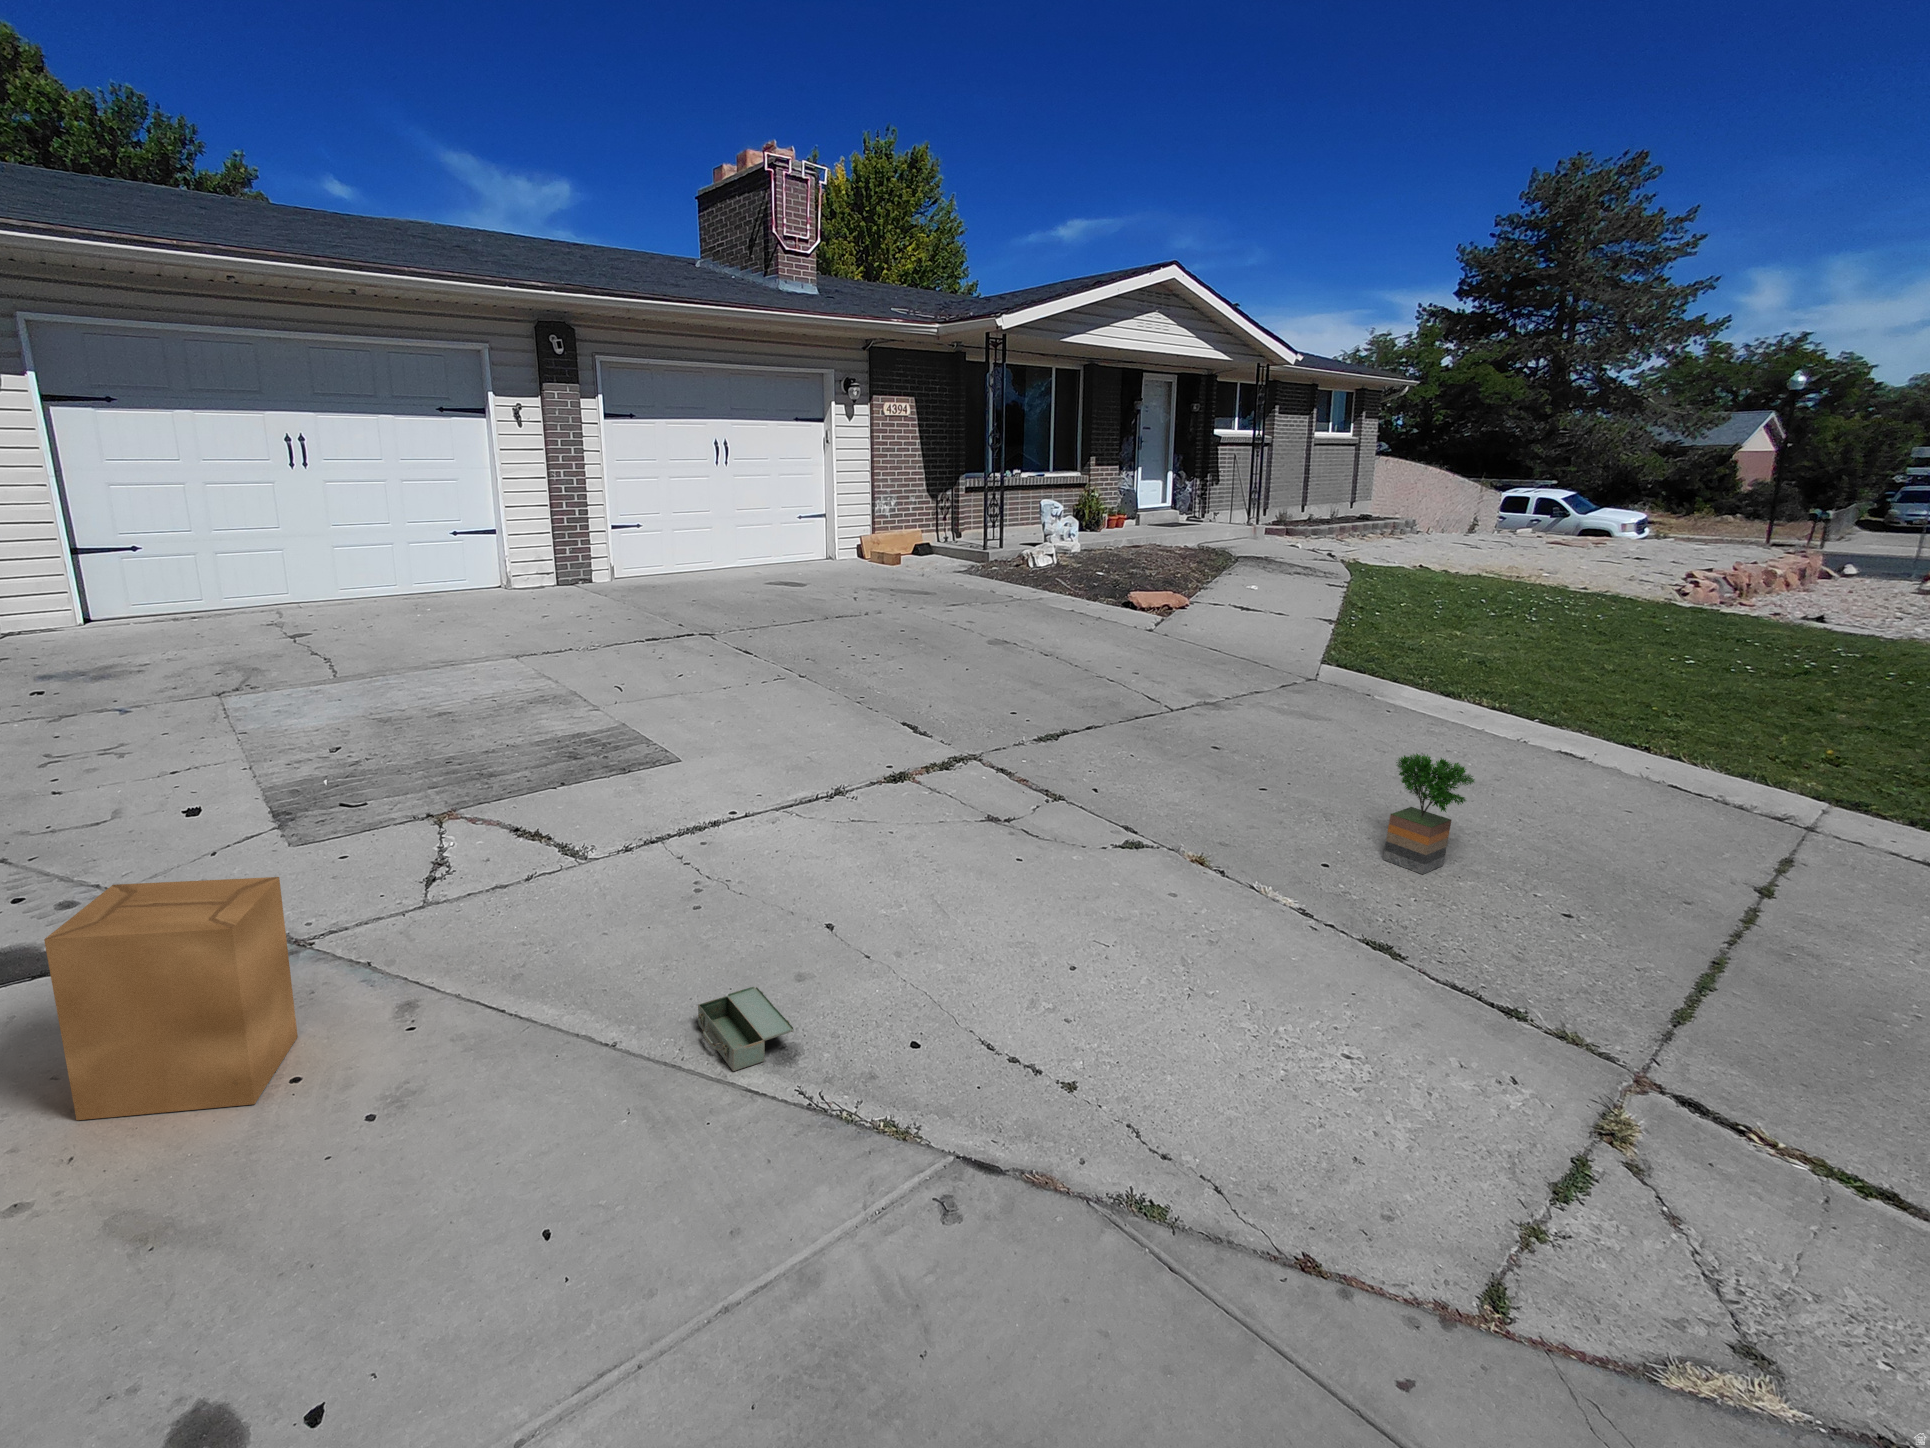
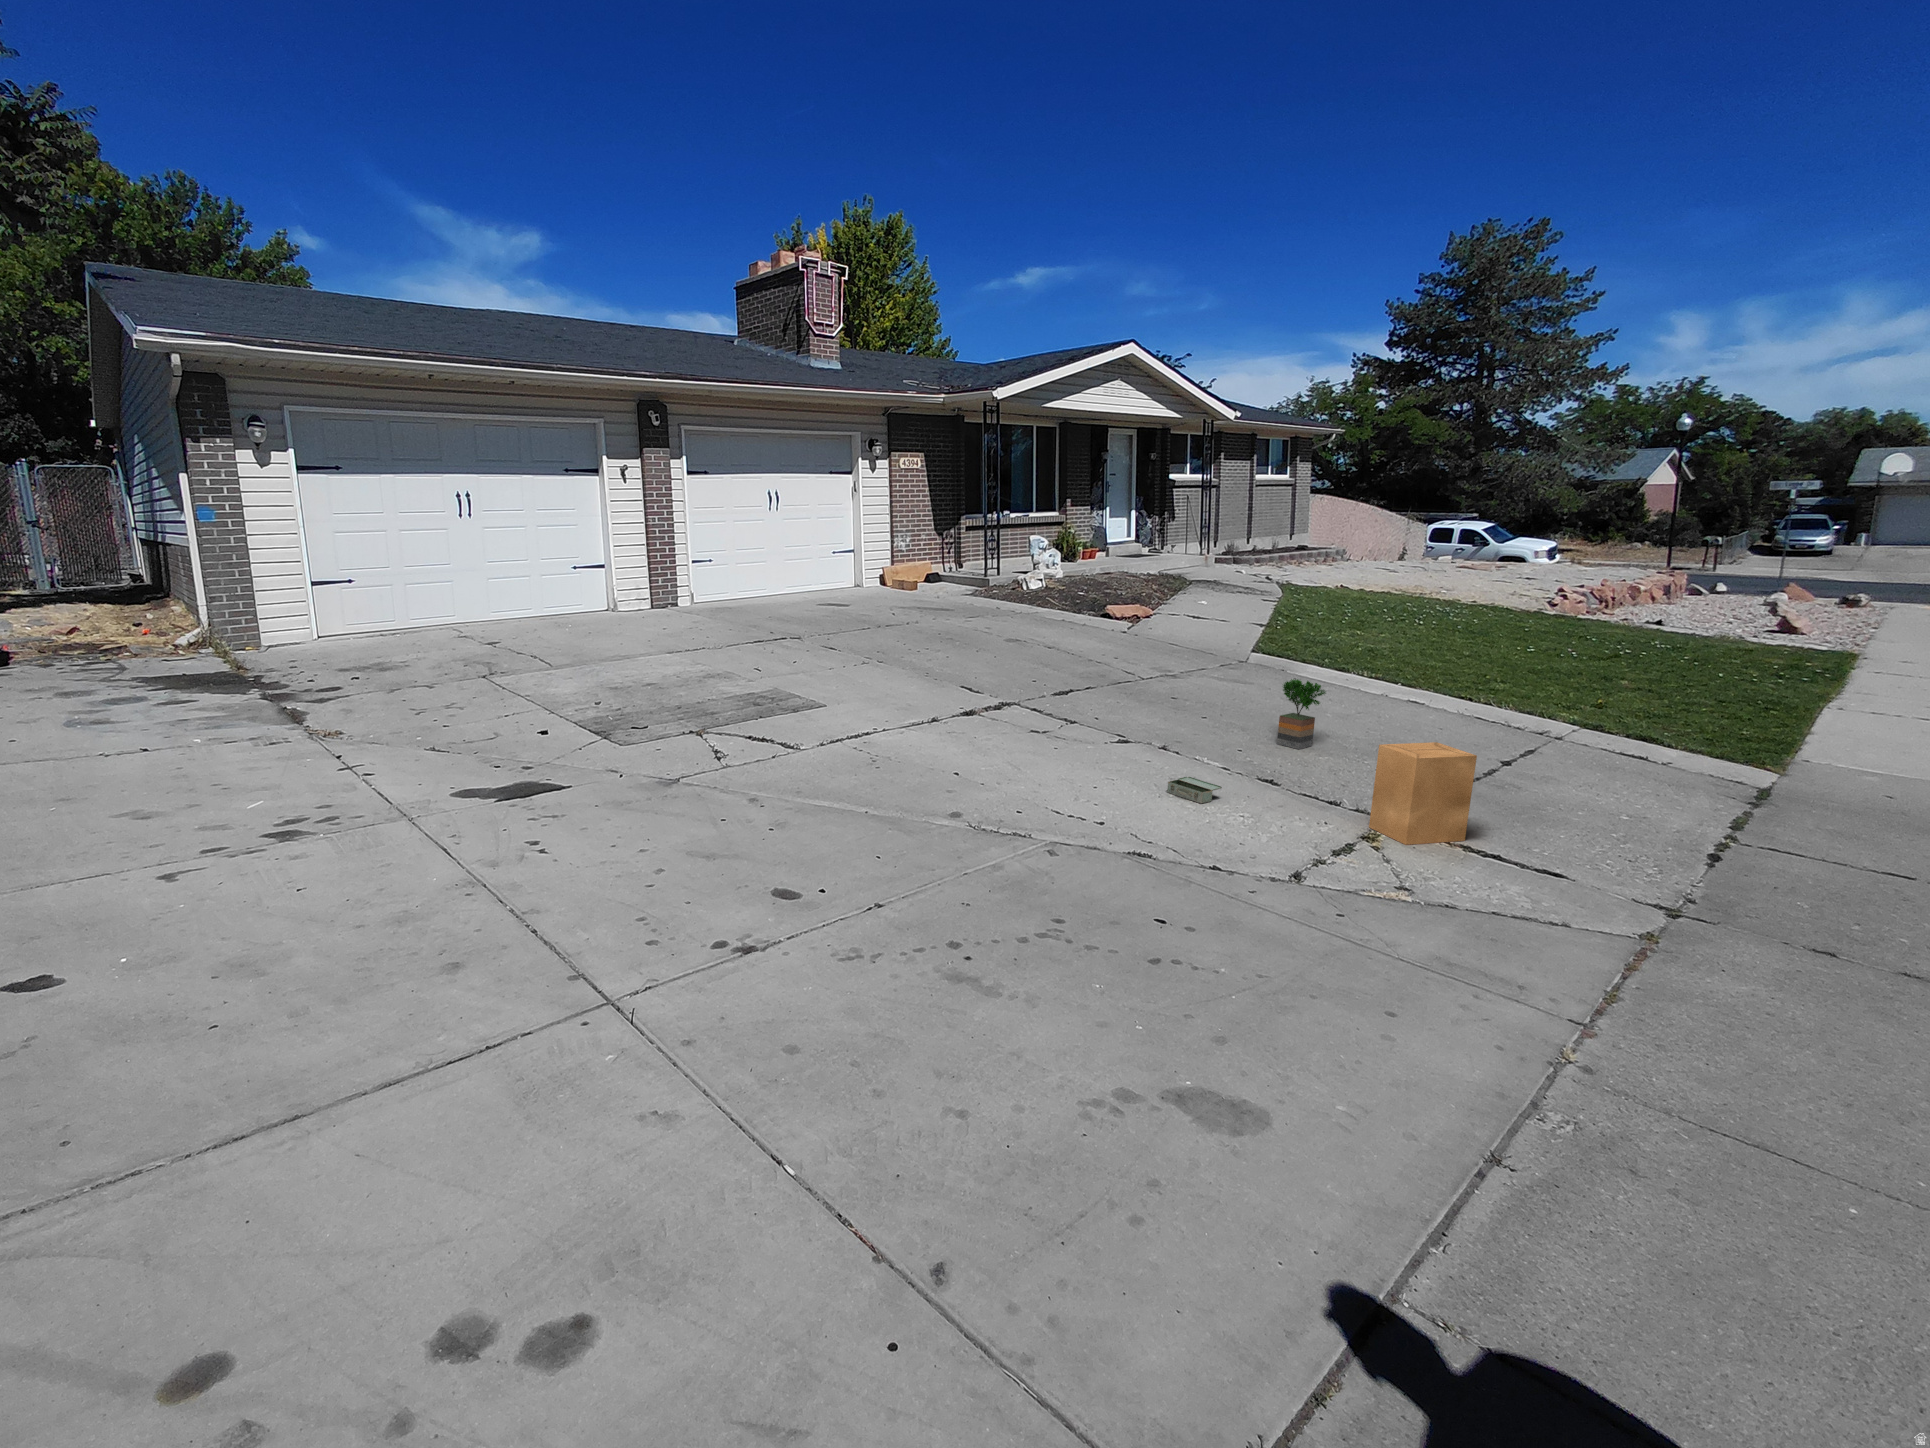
cardboard box: present [44,877,298,1120] -> present [1369,742,1477,845]
toolbox: present [698,987,794,1071] -> present [1167,777,1222,804]

